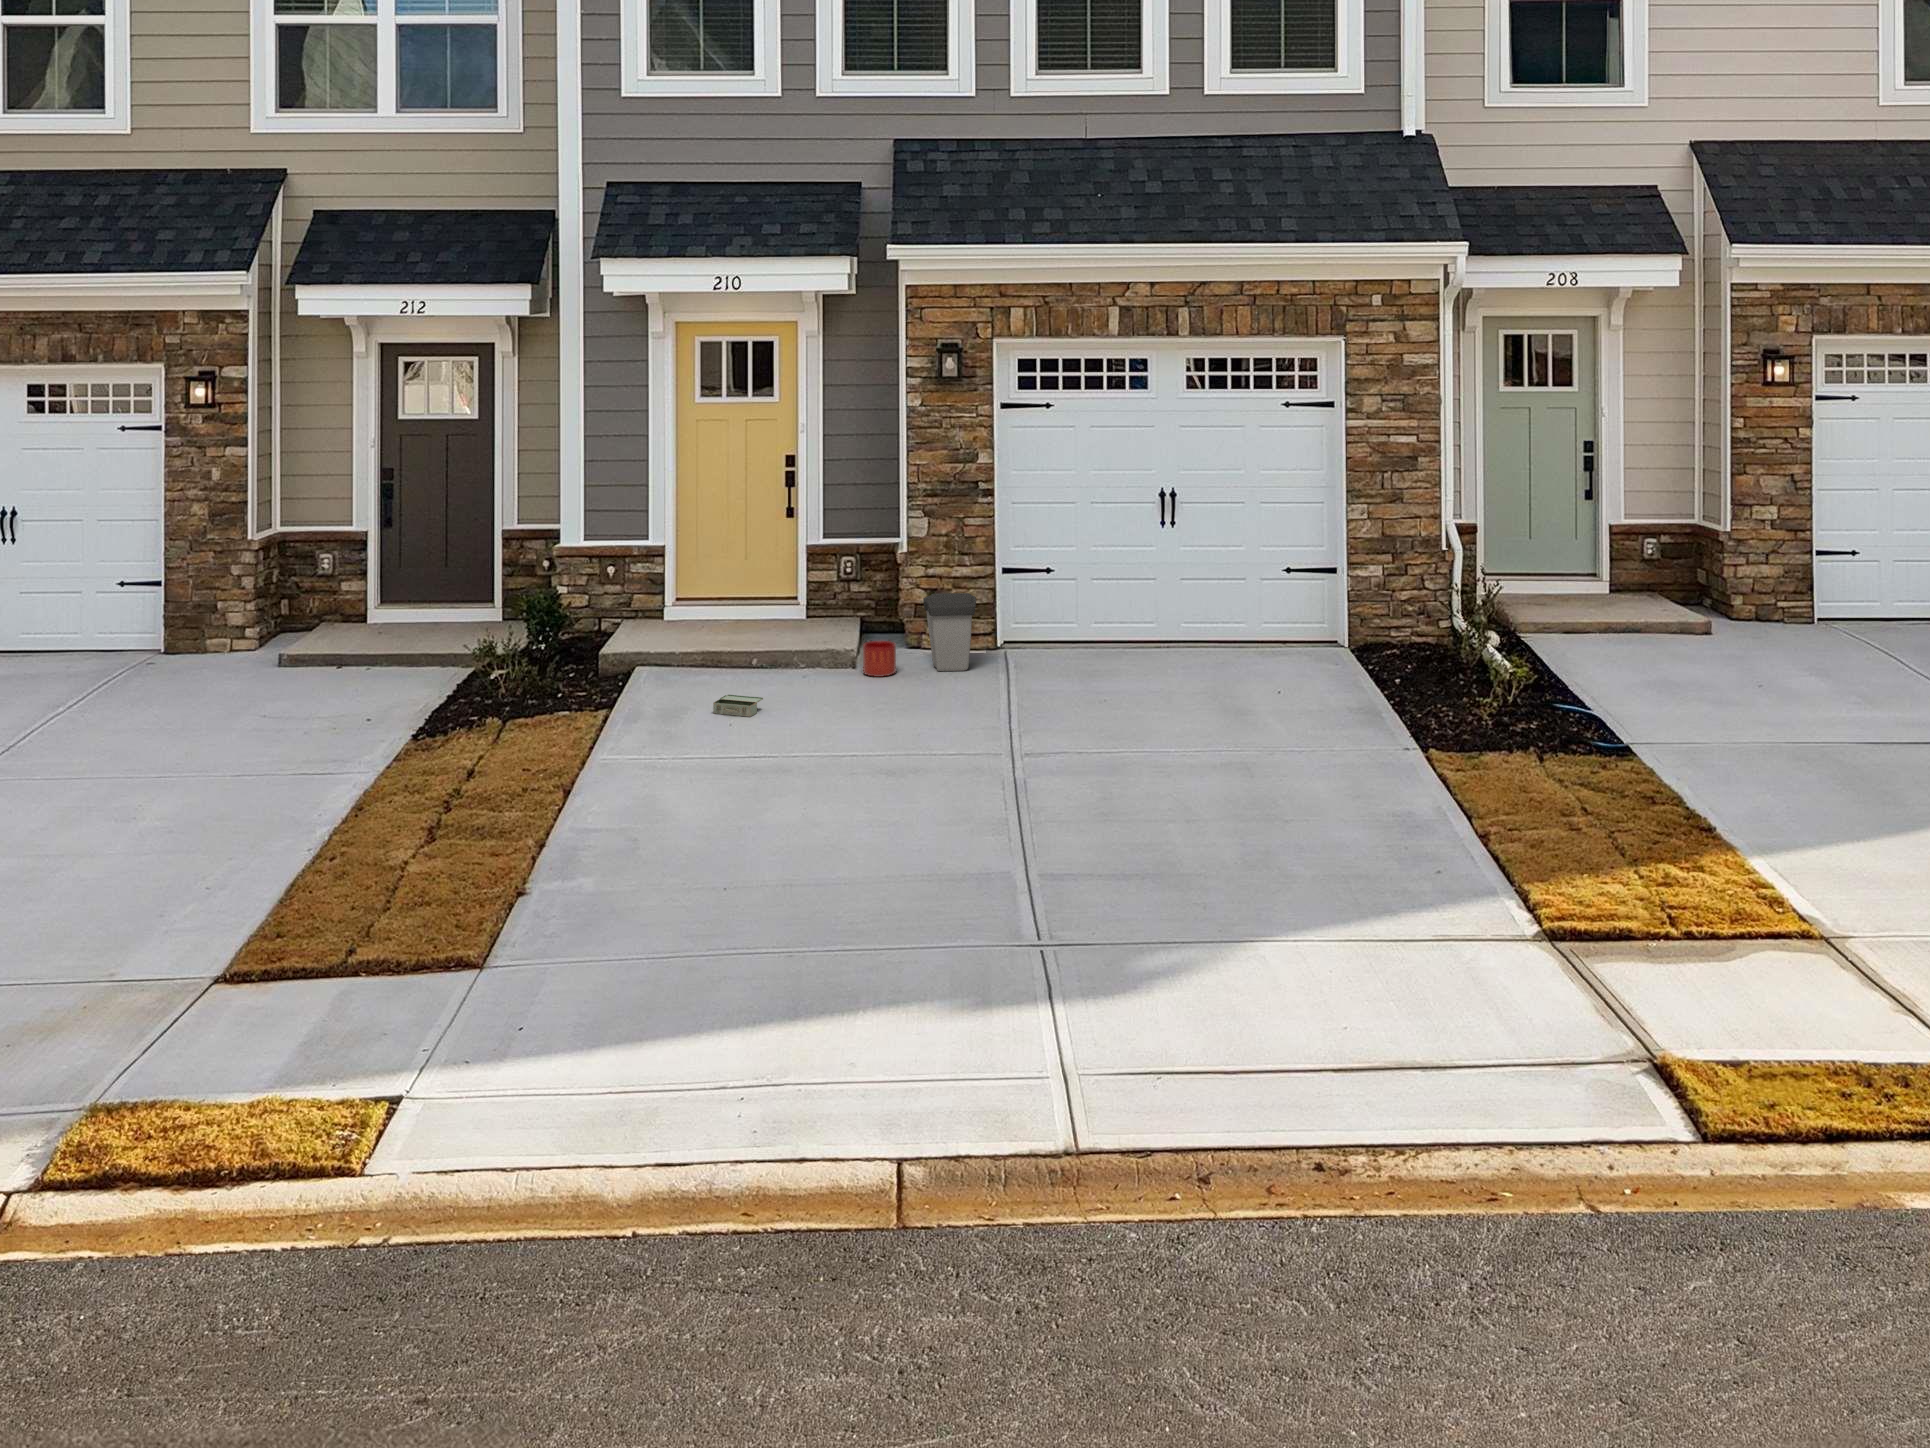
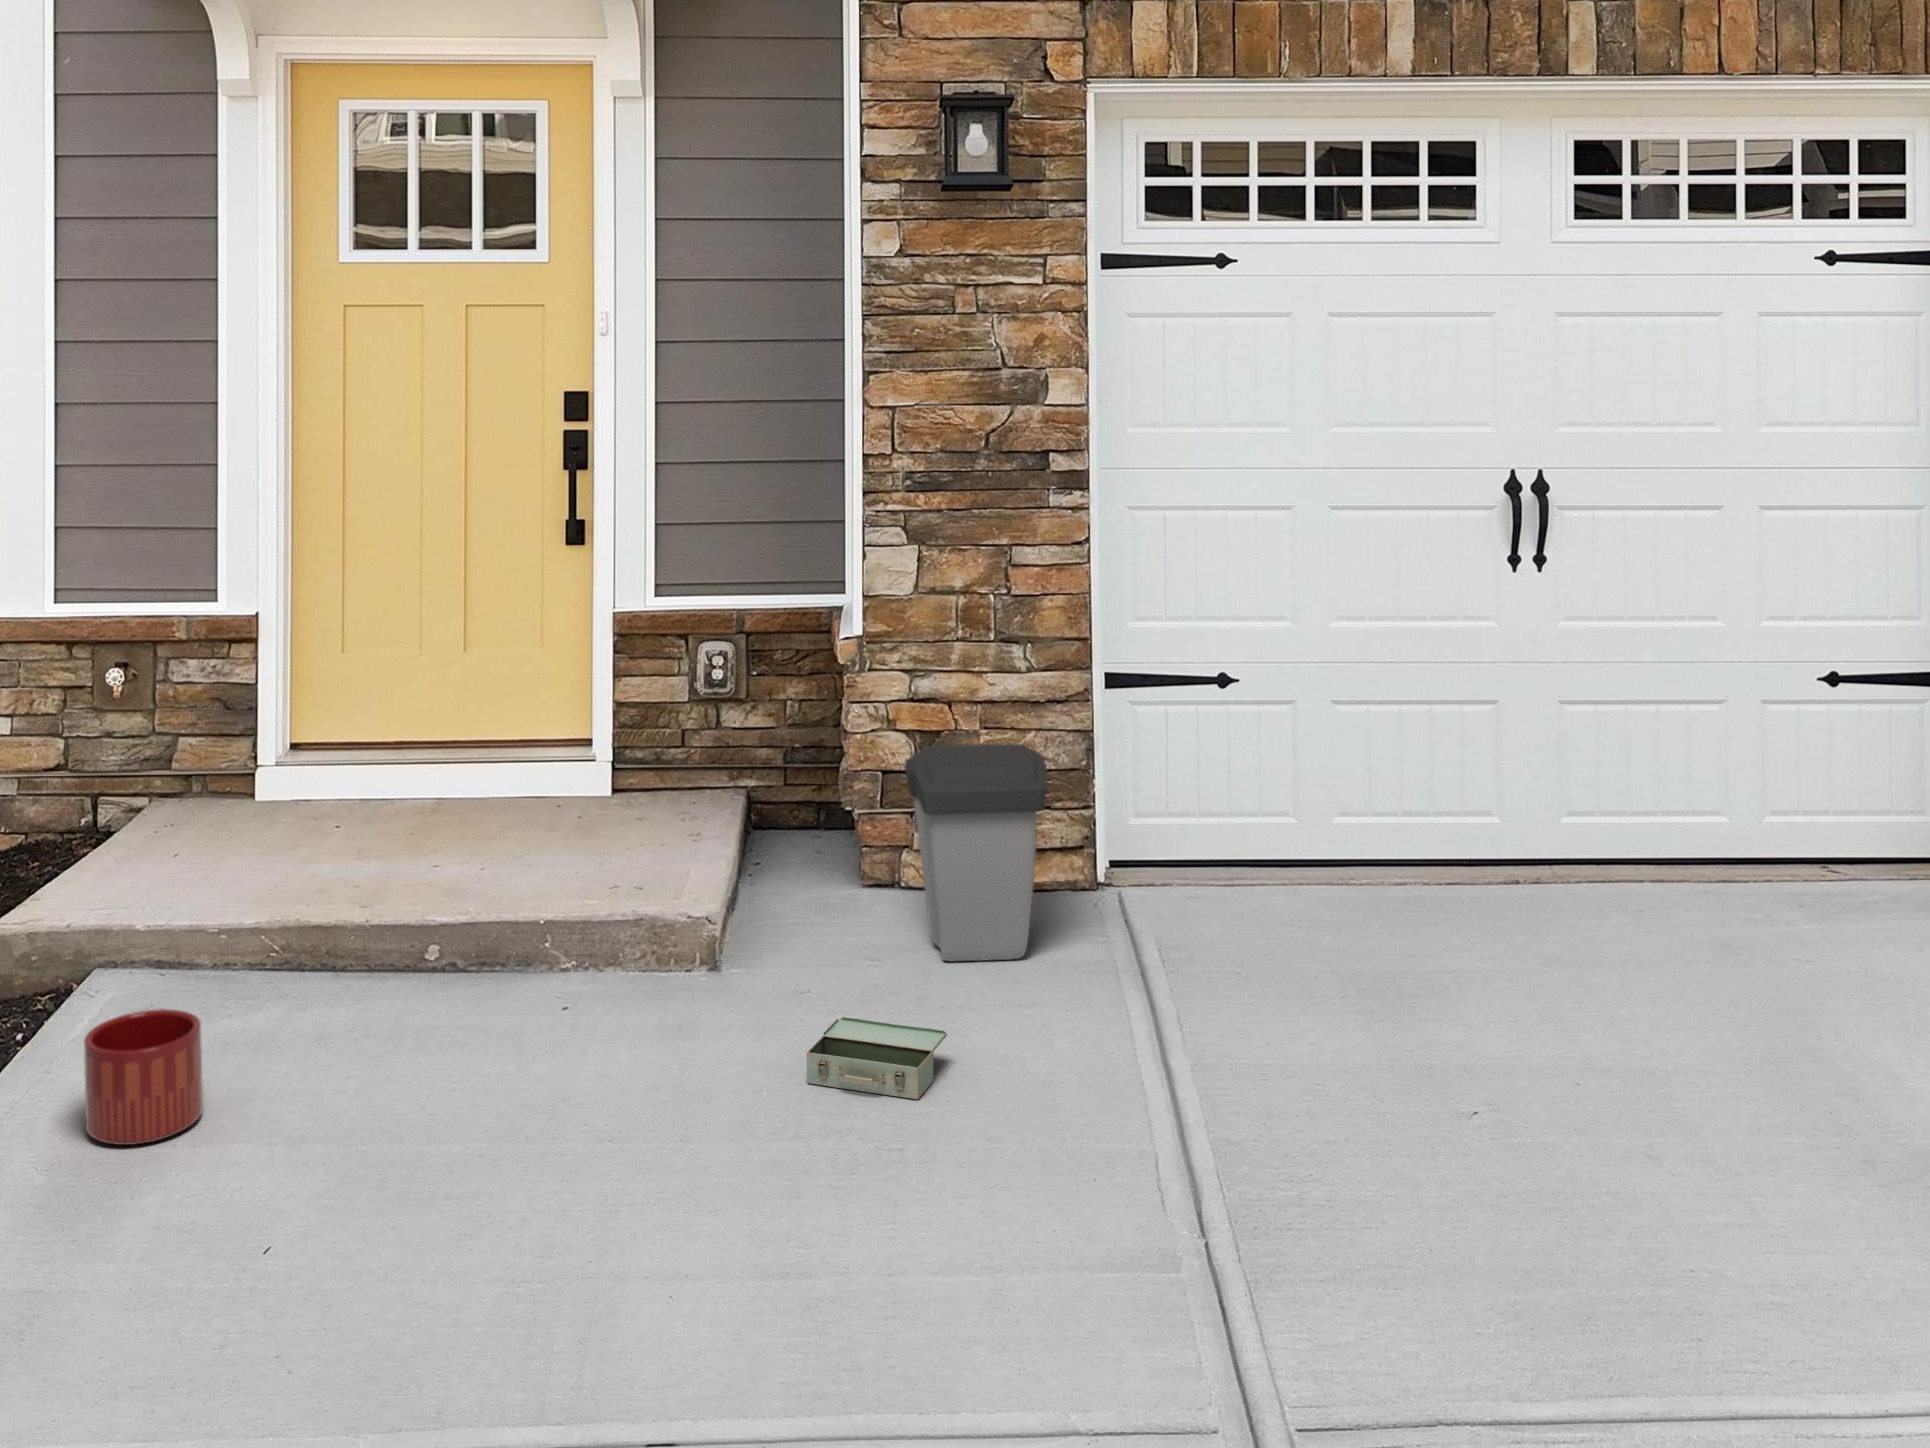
planter: present [863,641,896,677] -> present [84,1009,203,1145]
toolbox: present [713,695,763,717] -> present [807,1017,947,1099]

